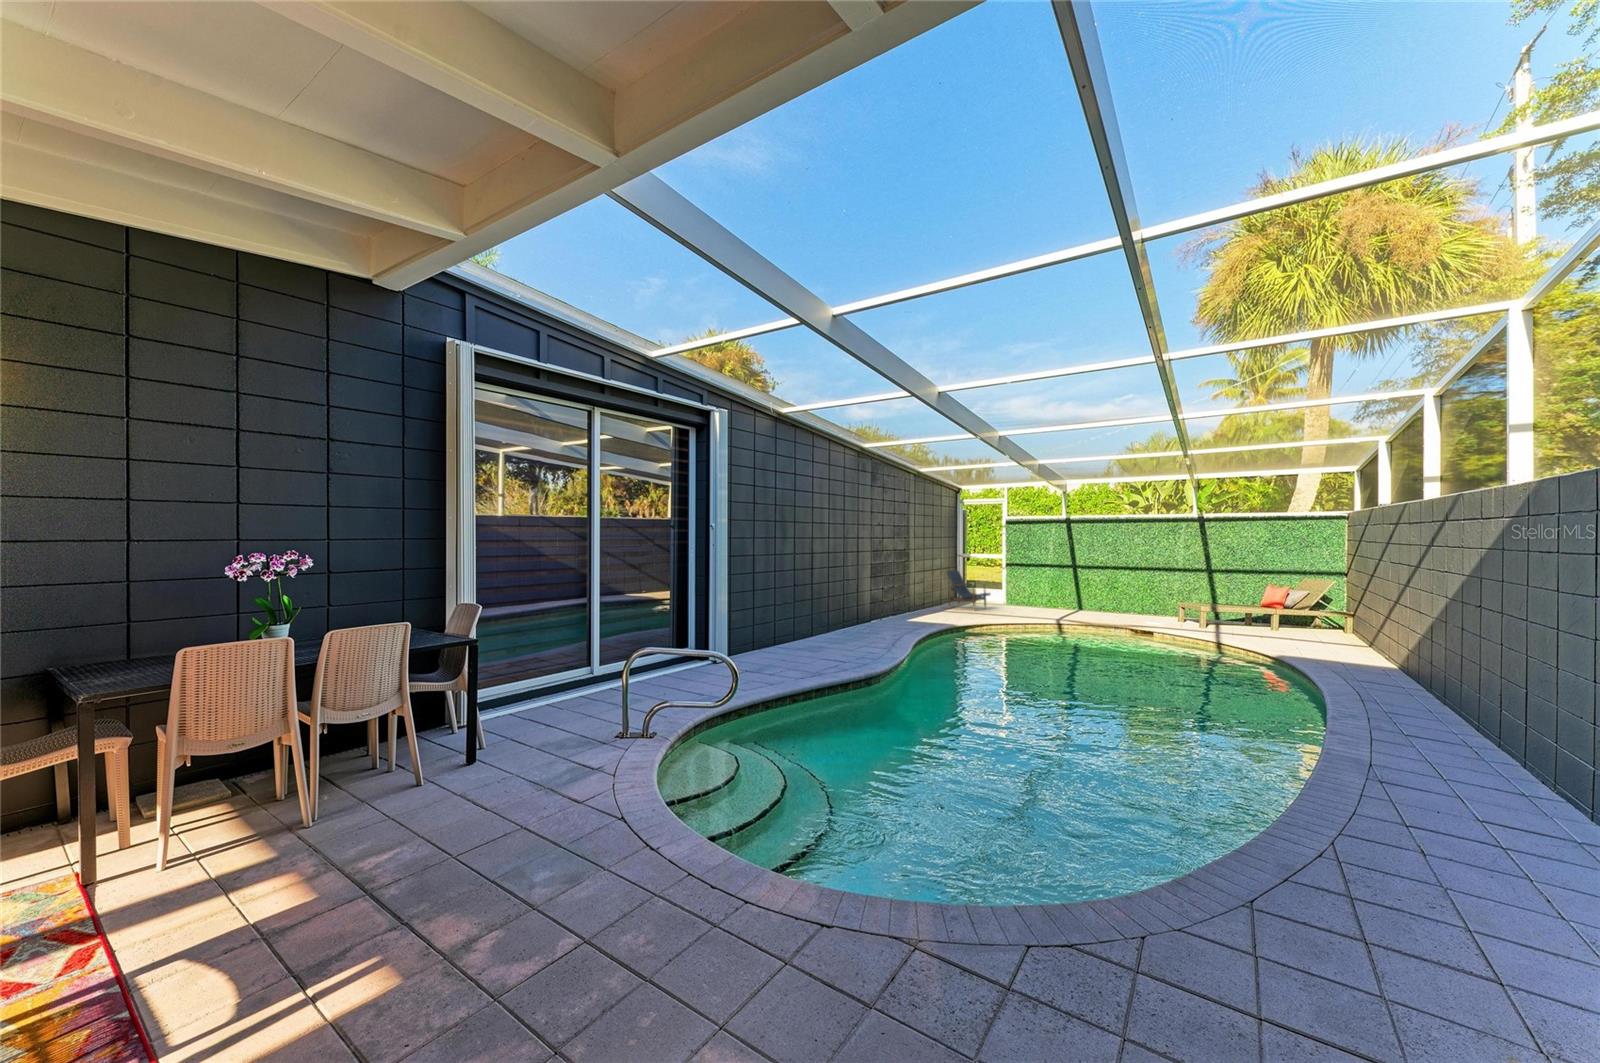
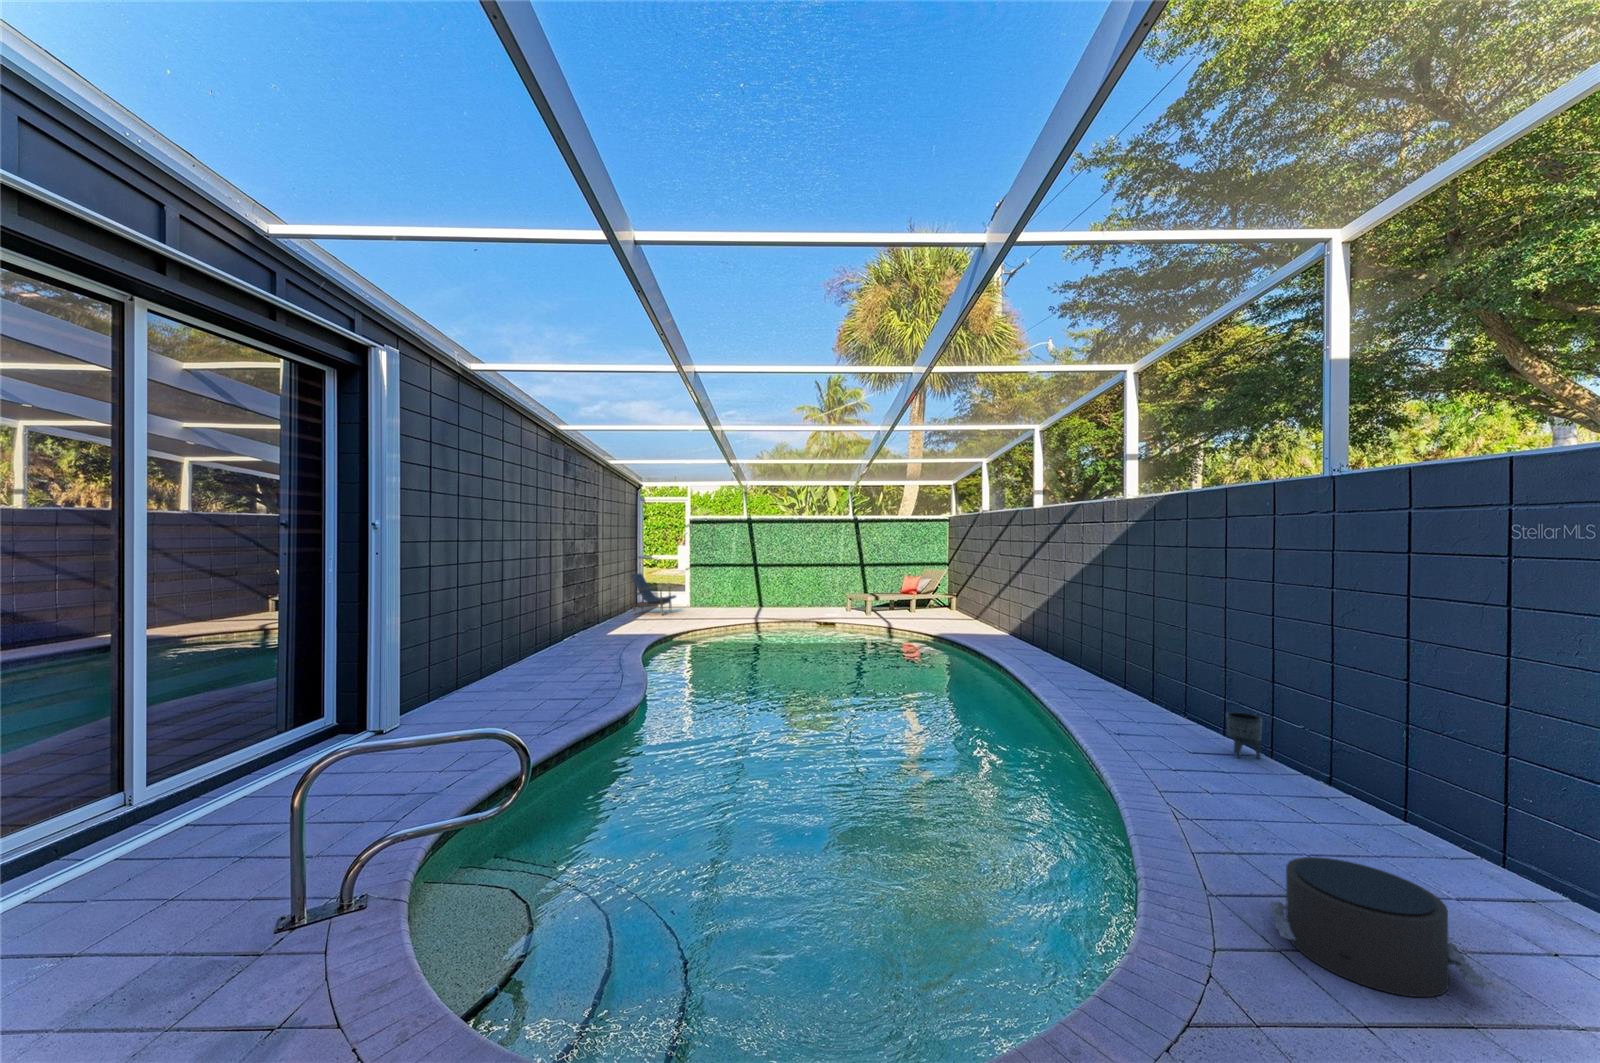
planter: none [1513,759,1569,821] -> present [1227,712,1262,759]
pouf: none [1252,849,1457,981] -> present [1270,857,1489,997]

